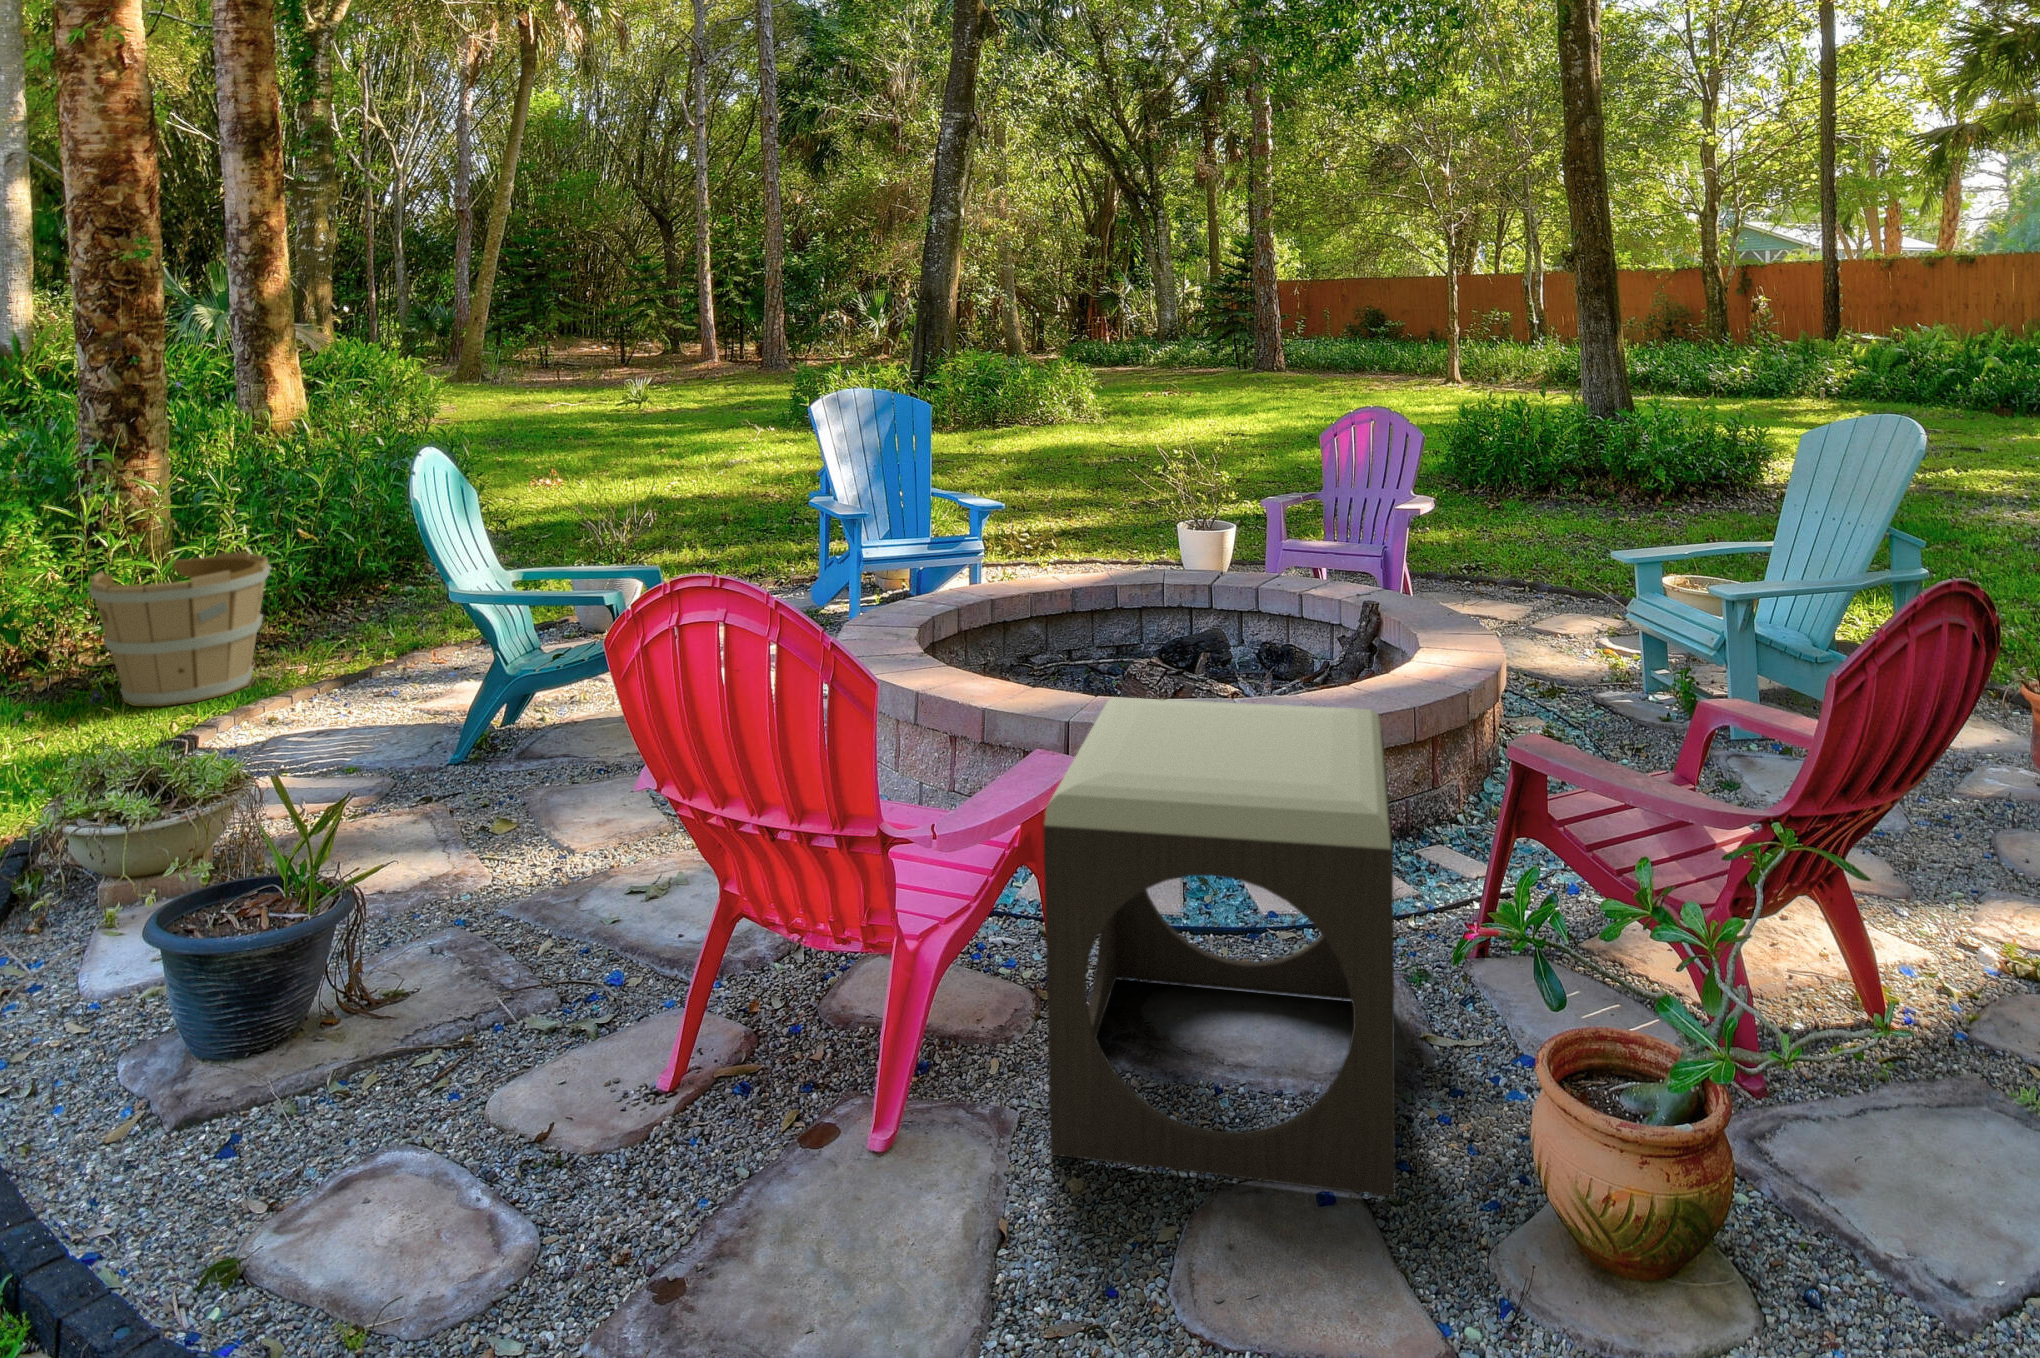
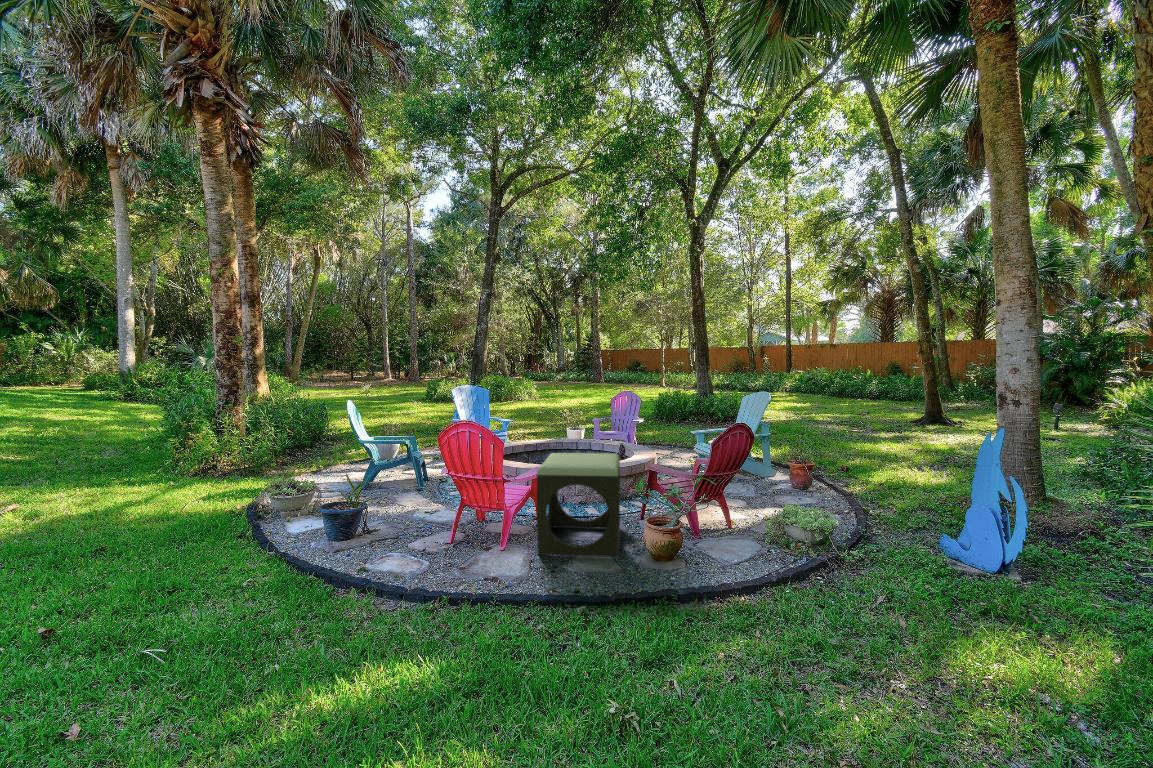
wooden bucket: present [89,552,271,706] -> none [215,433,272,481]

